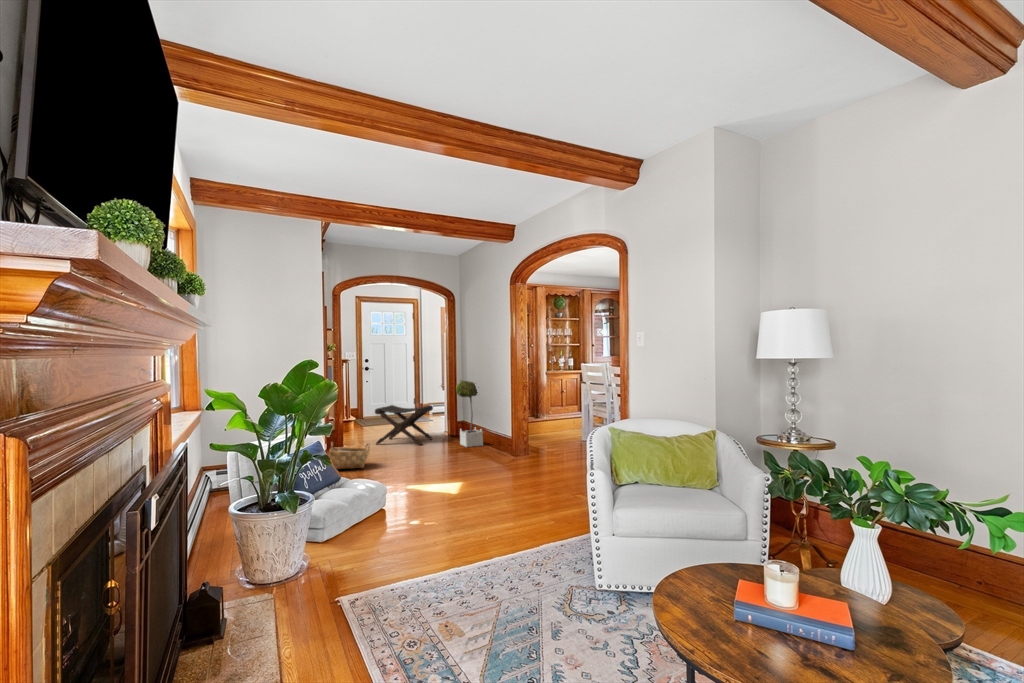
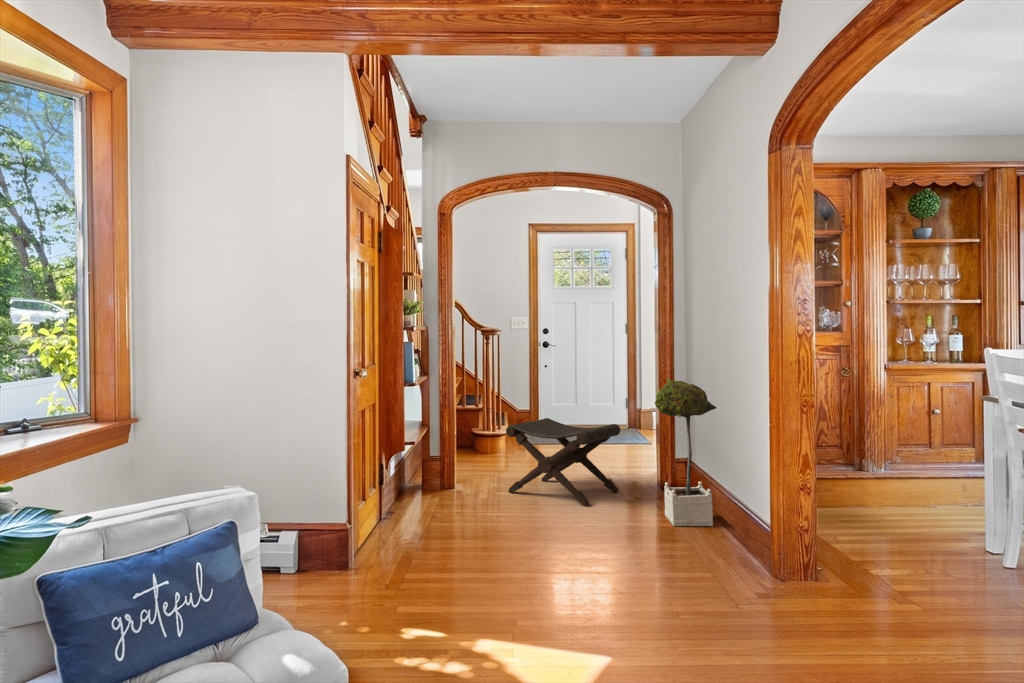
woven basket: present [329,443,370,470] -> none [368,496,448,559]

